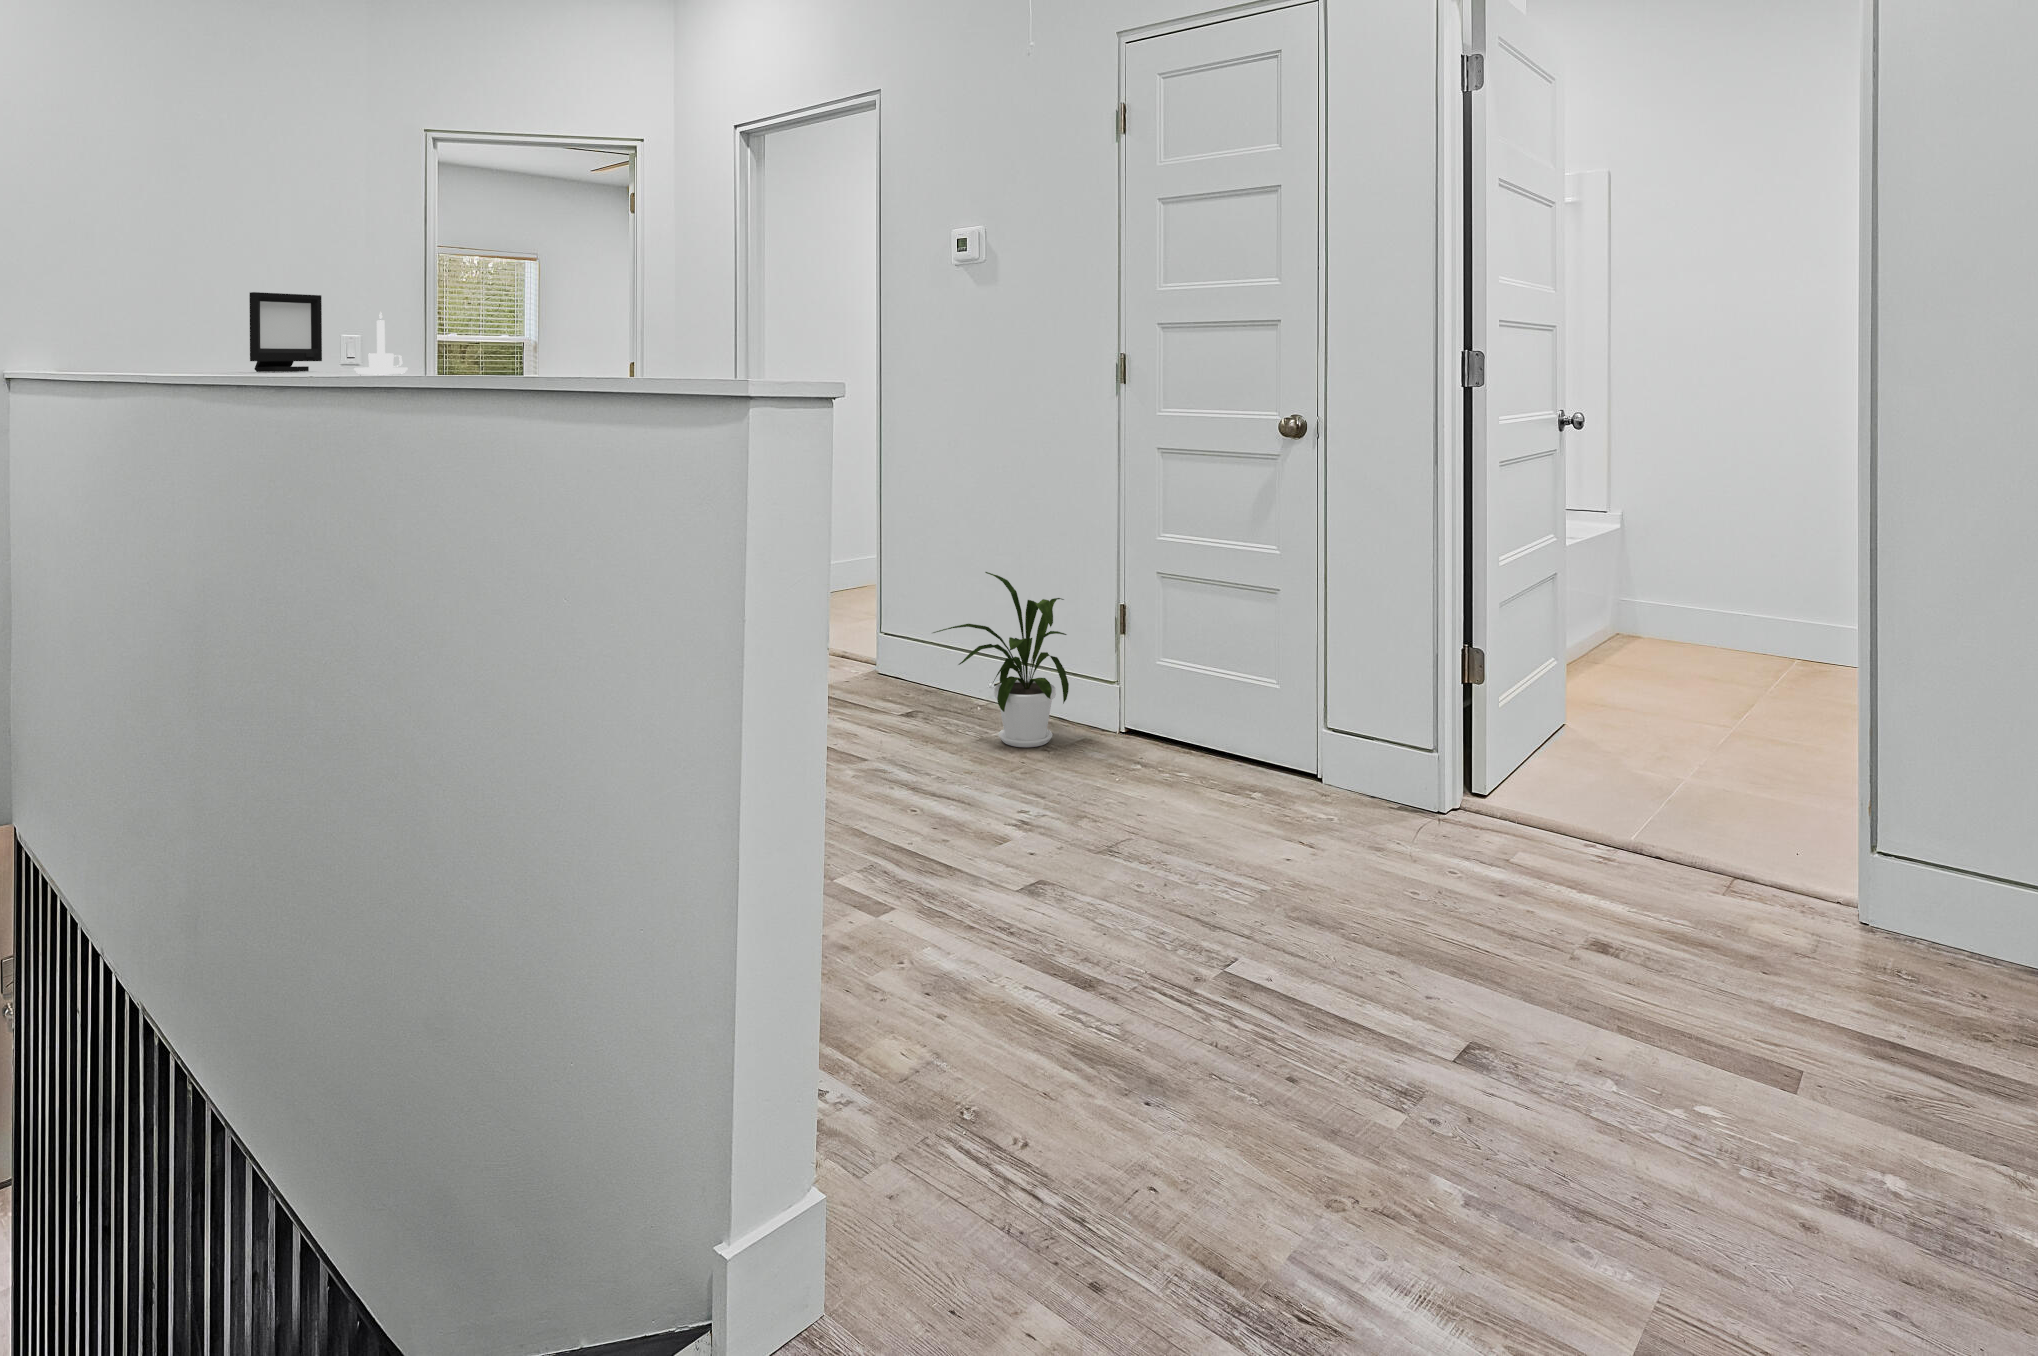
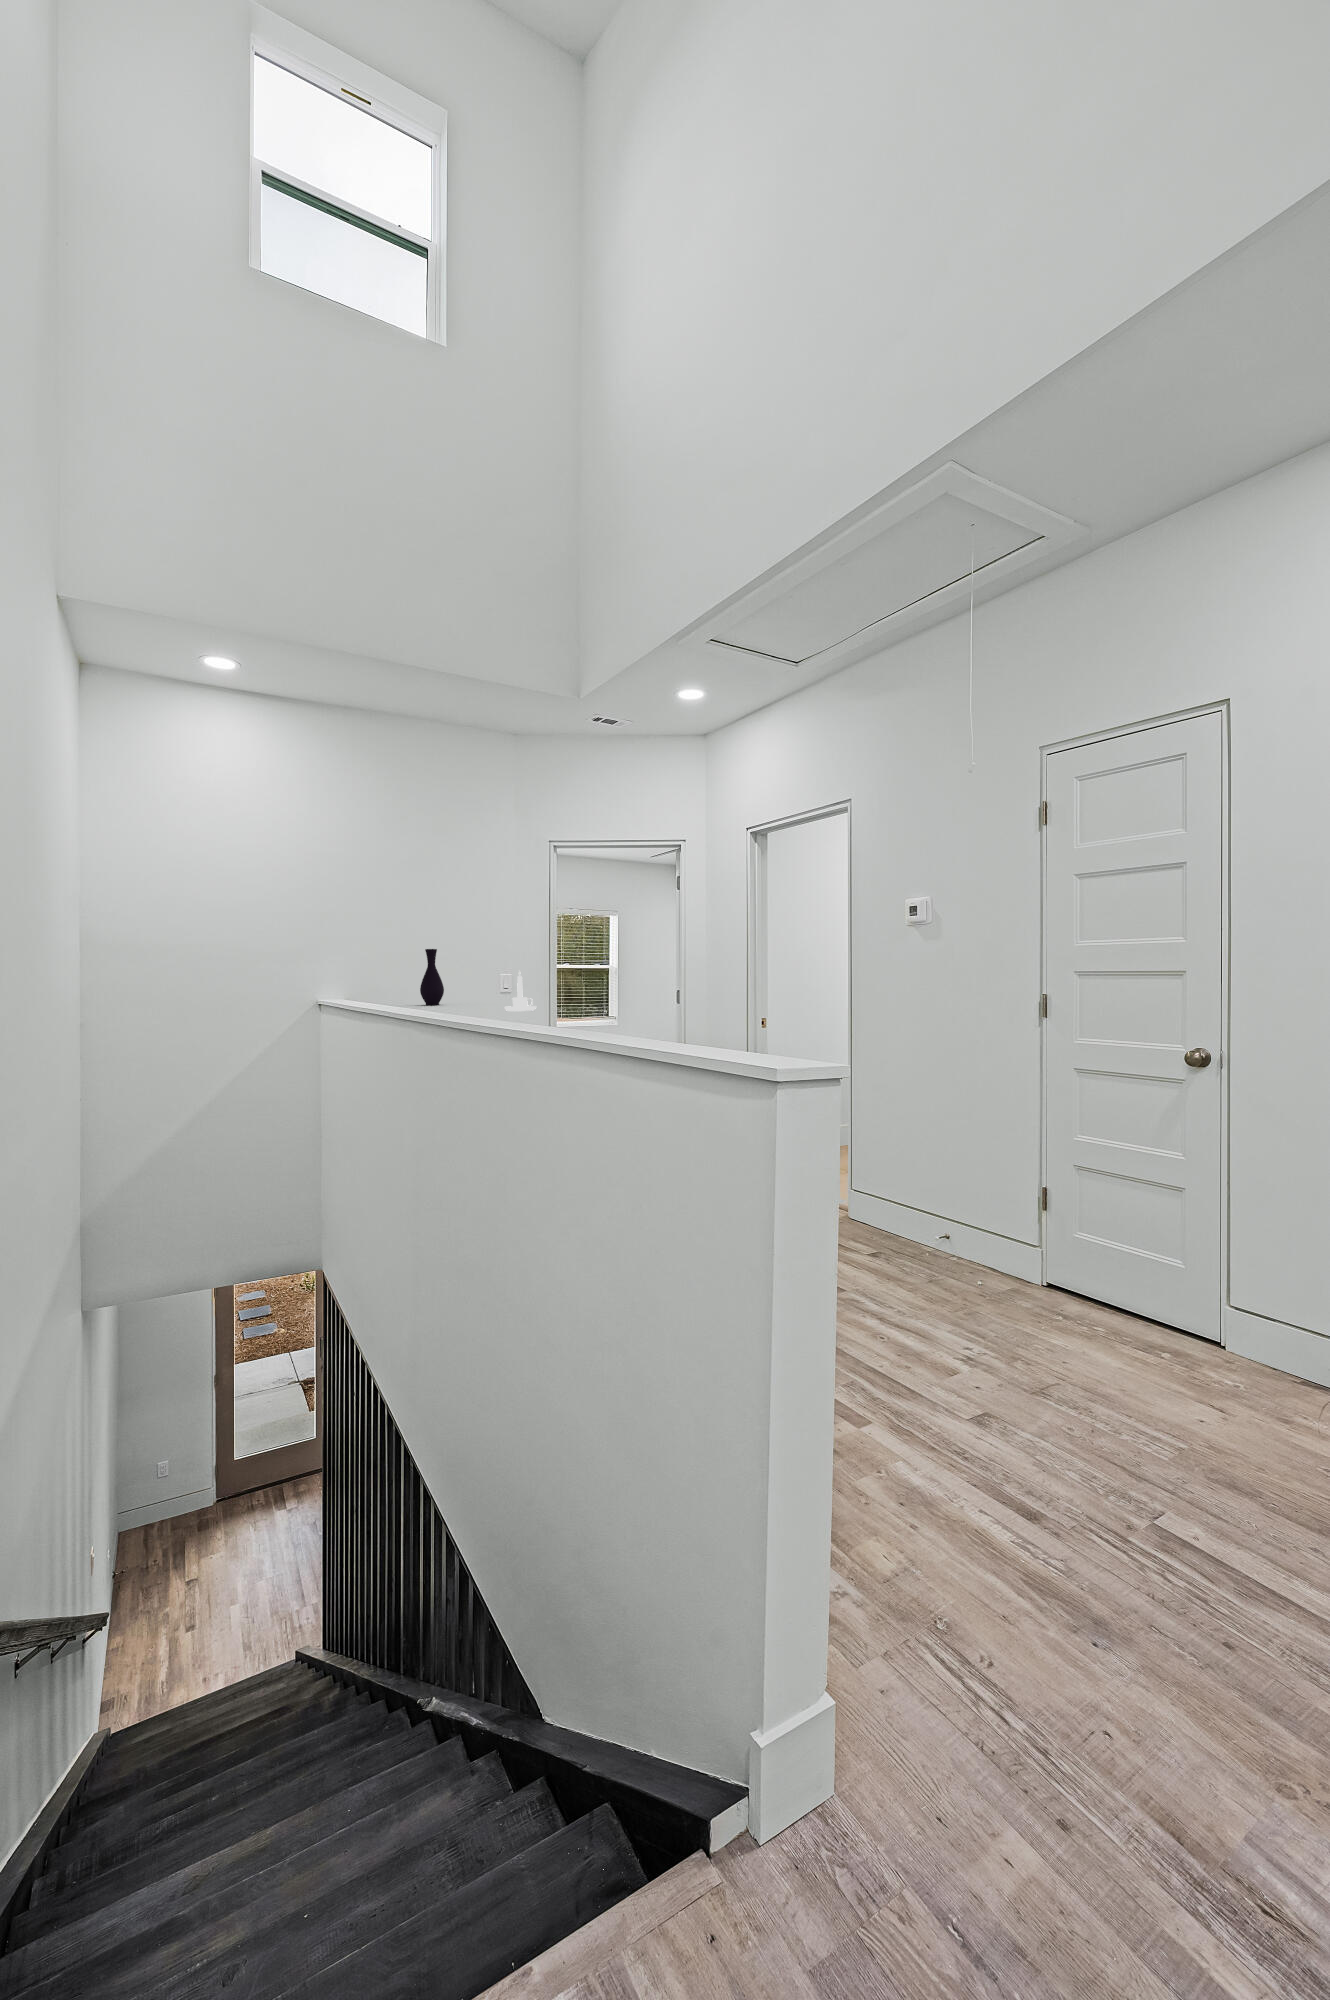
vase: none [204,284,247,374] -> present [420,949,444,1005]
picture frame: present [249,292,322,372] -> none [445,951,487,1001]
house plant: present [933,572,1069,747] -> none [891,1156,998,1290]

